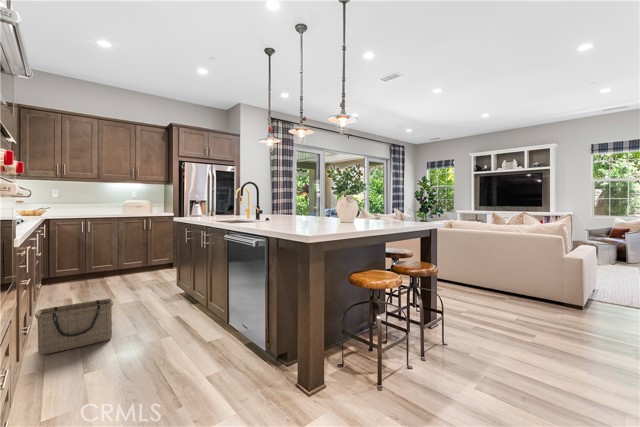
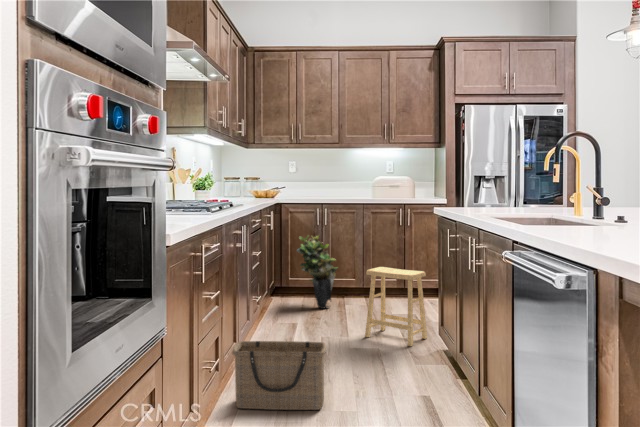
potted plant: none [66,238,101,287] -> present [297,236,337,309]
footstool: none [128,253,170,296] -> present [365,267,427,346]

